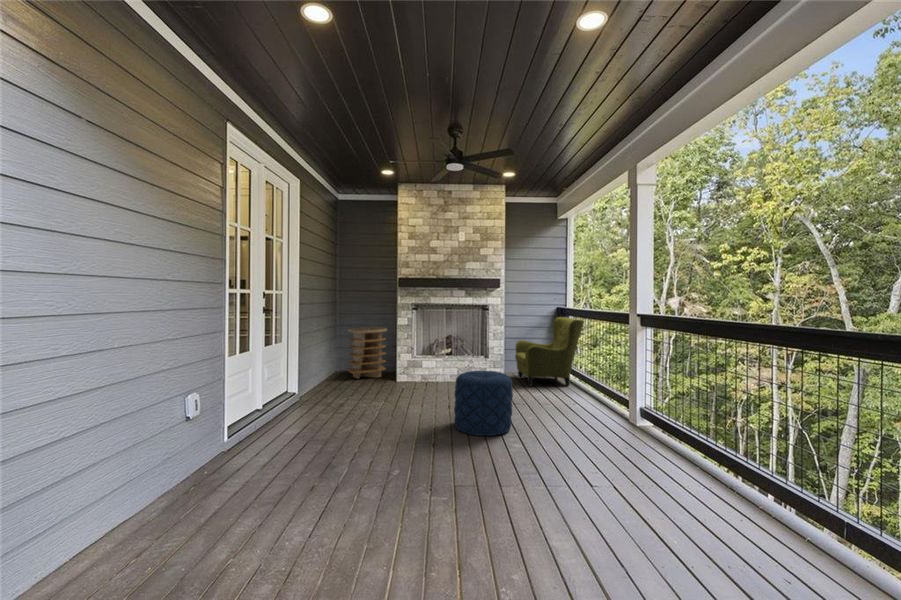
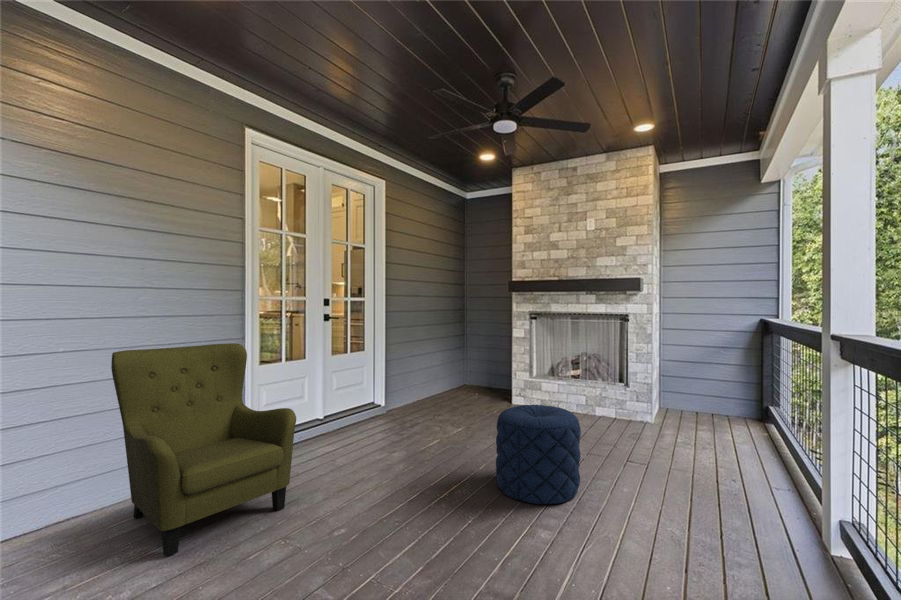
armchair: present [515,317,584,387] -> present [111,343,296,557]
side table: present [348,327,387,379] -> none [461,339,508,398]

